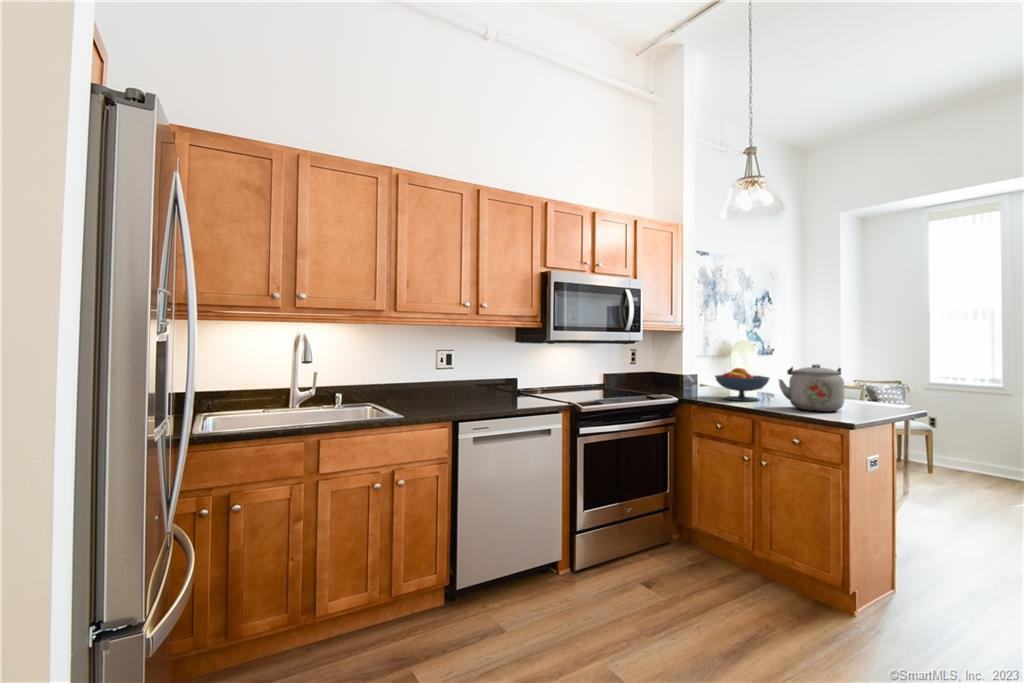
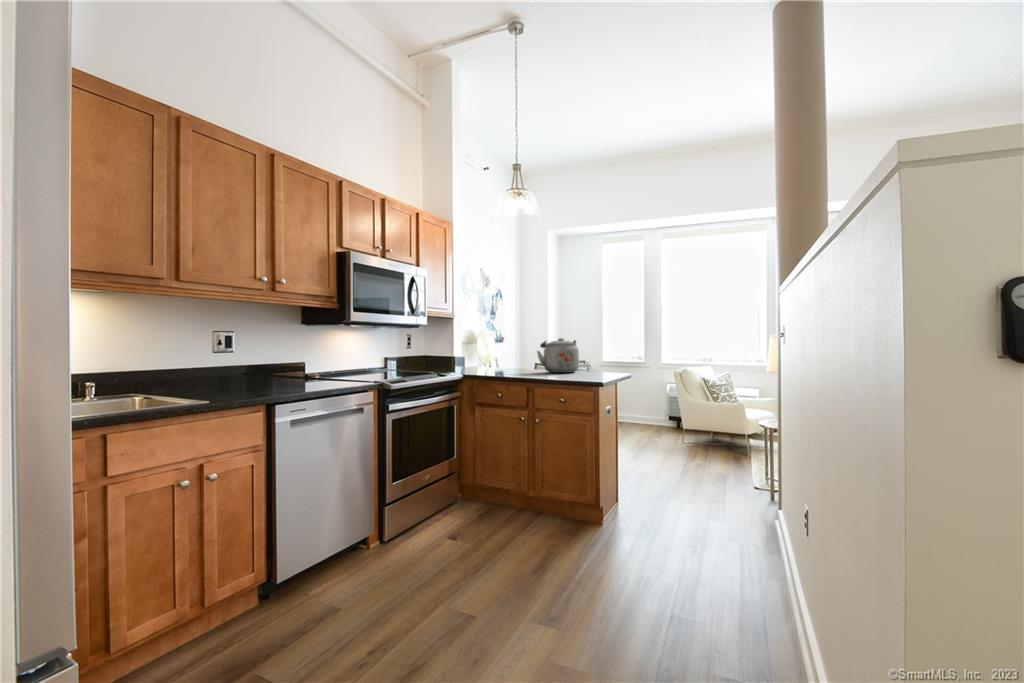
fruit bowl: present [715,368,769,401] -> none [485,346,525,372]

